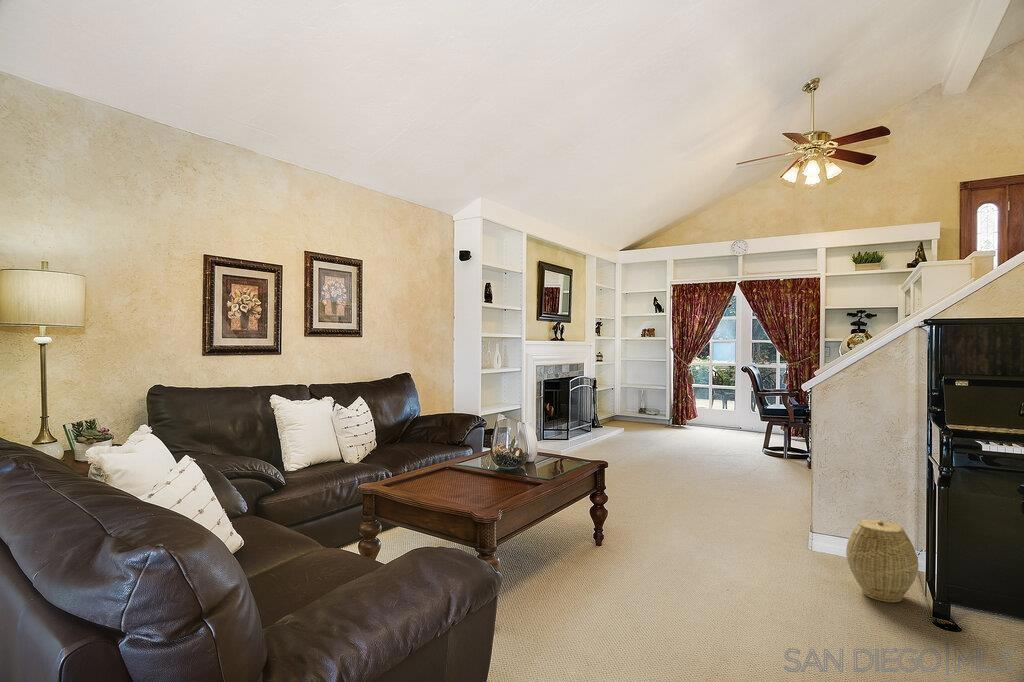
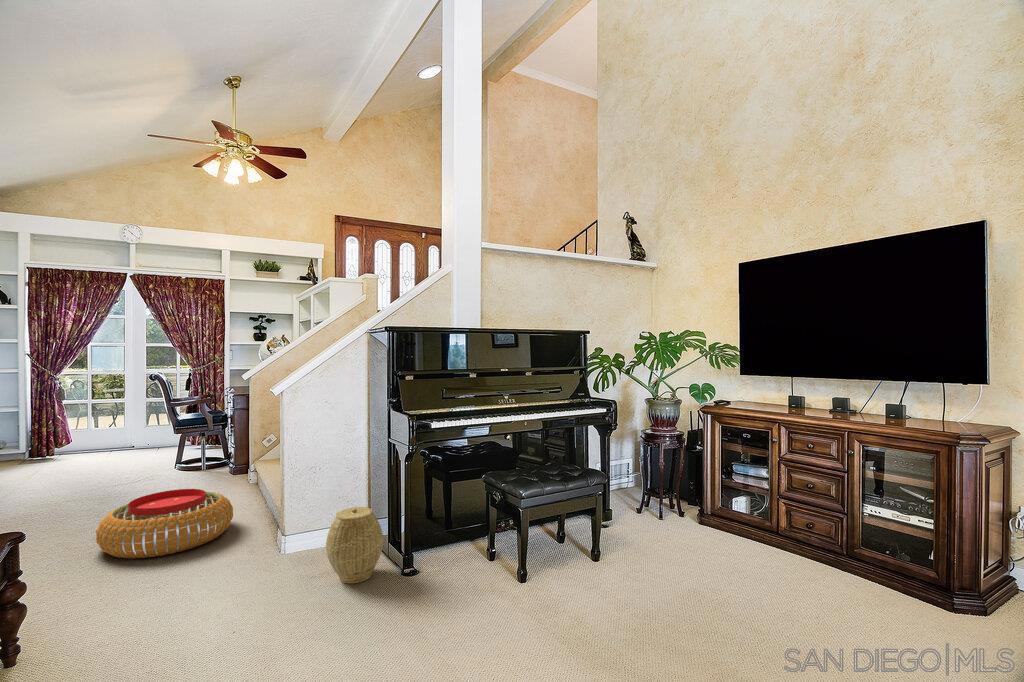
pouf: none [684,465,787,517] -> present [96,489,233,558]

